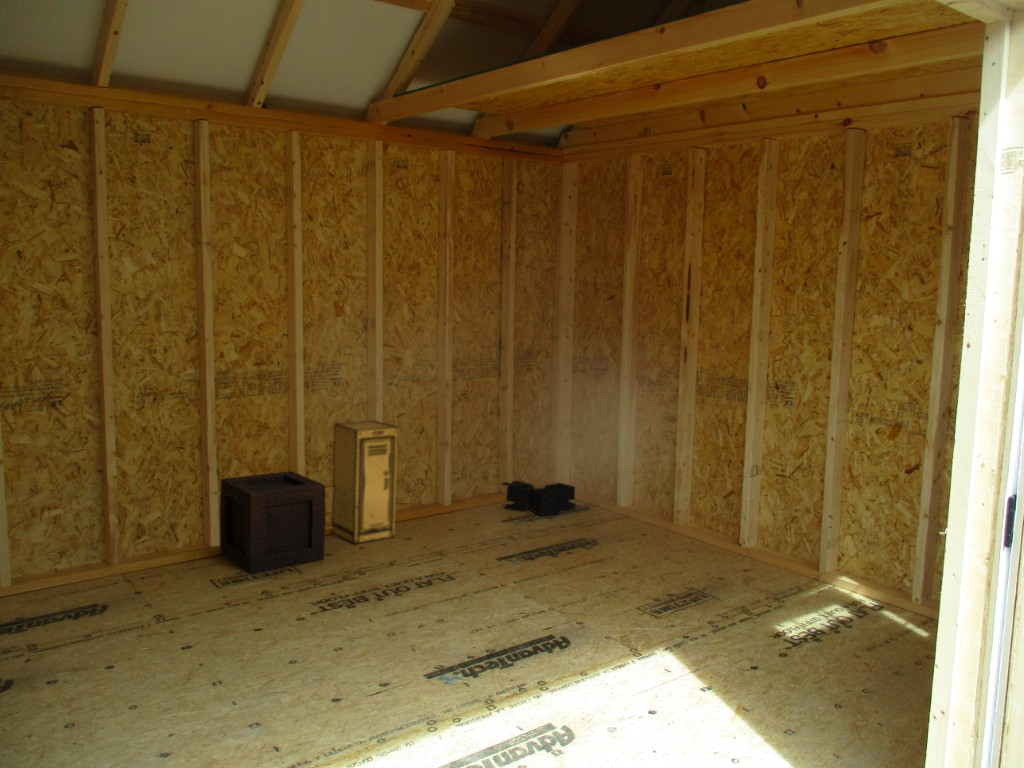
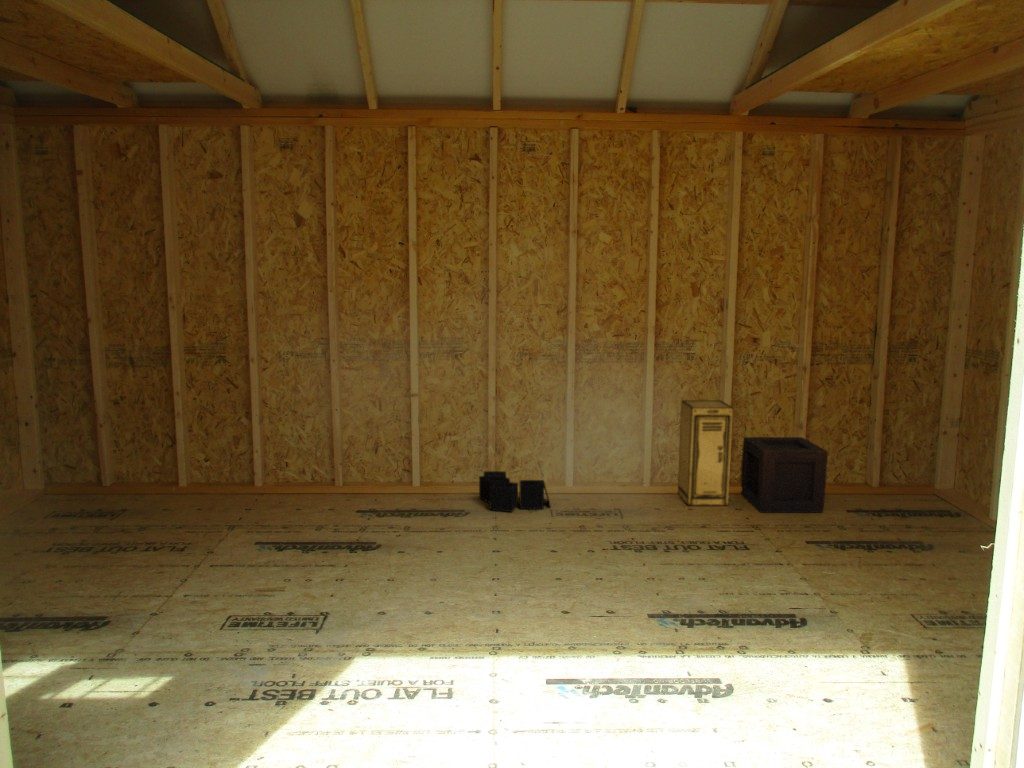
wooden crate: present [220,471,326,573] -> present [741,437,827,513]
storage bin: present [502,481,576,516] -> present [479,471,551,512]

